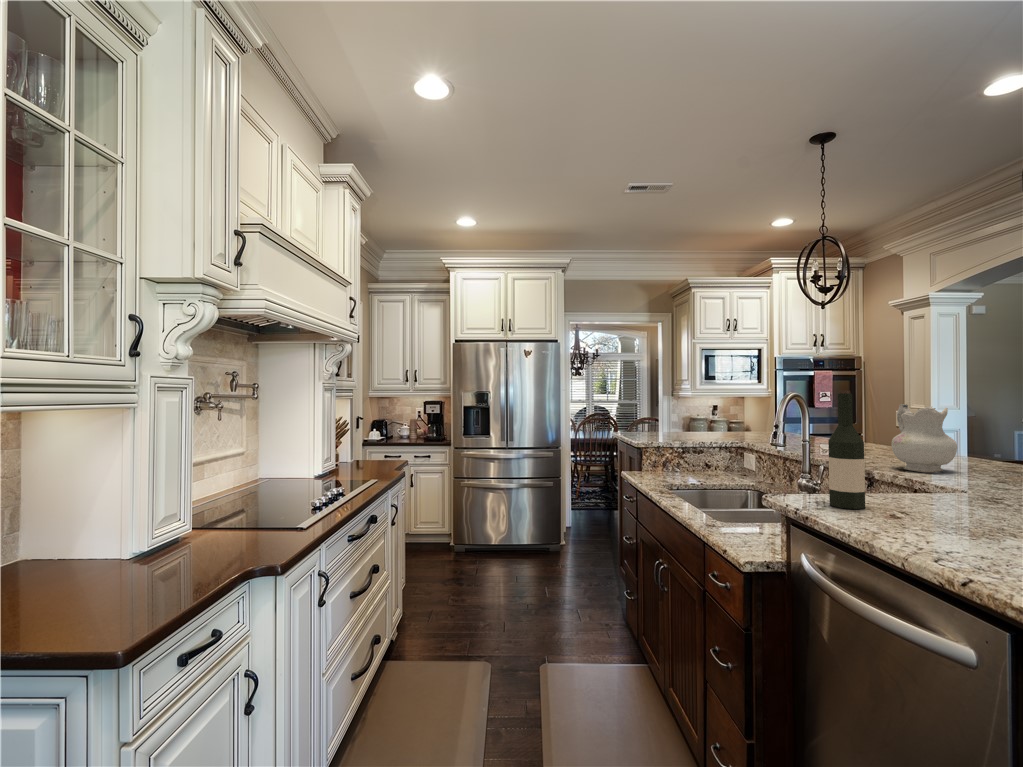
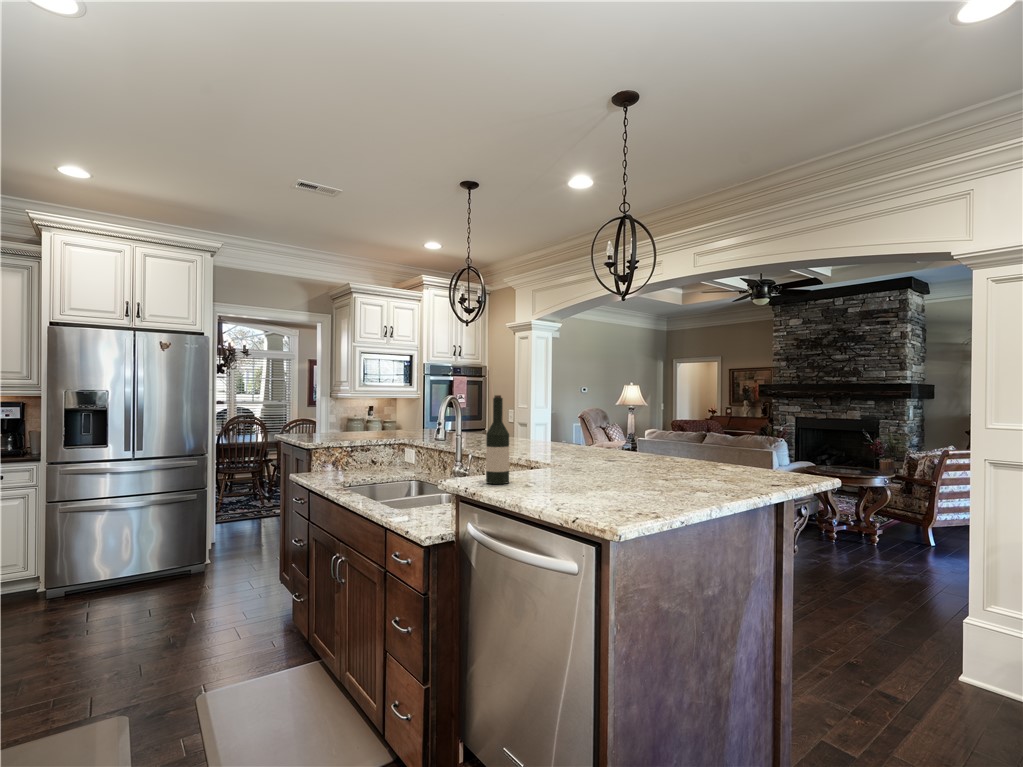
ceramic pitcher: present [892,404,957,473] -> none [516,405,553,455]

